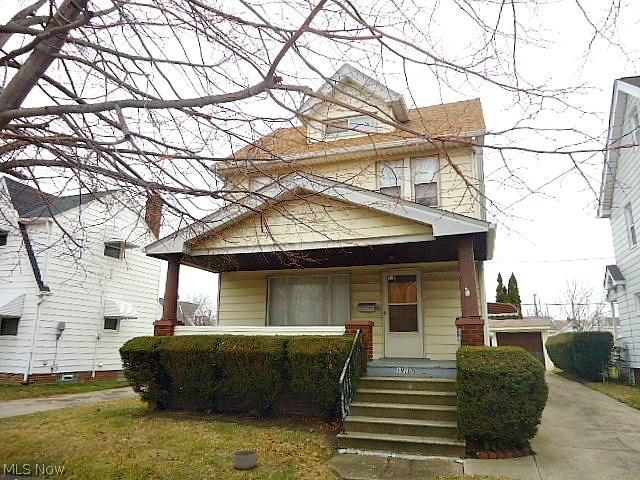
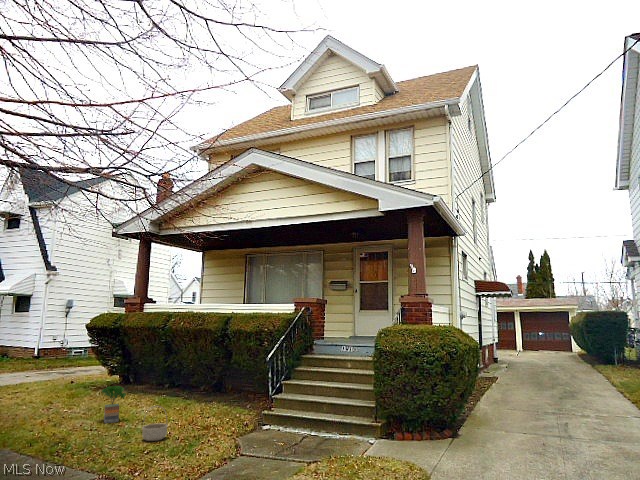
potted tree: none [169,412,196,452] -> present [102,386,126,423]

